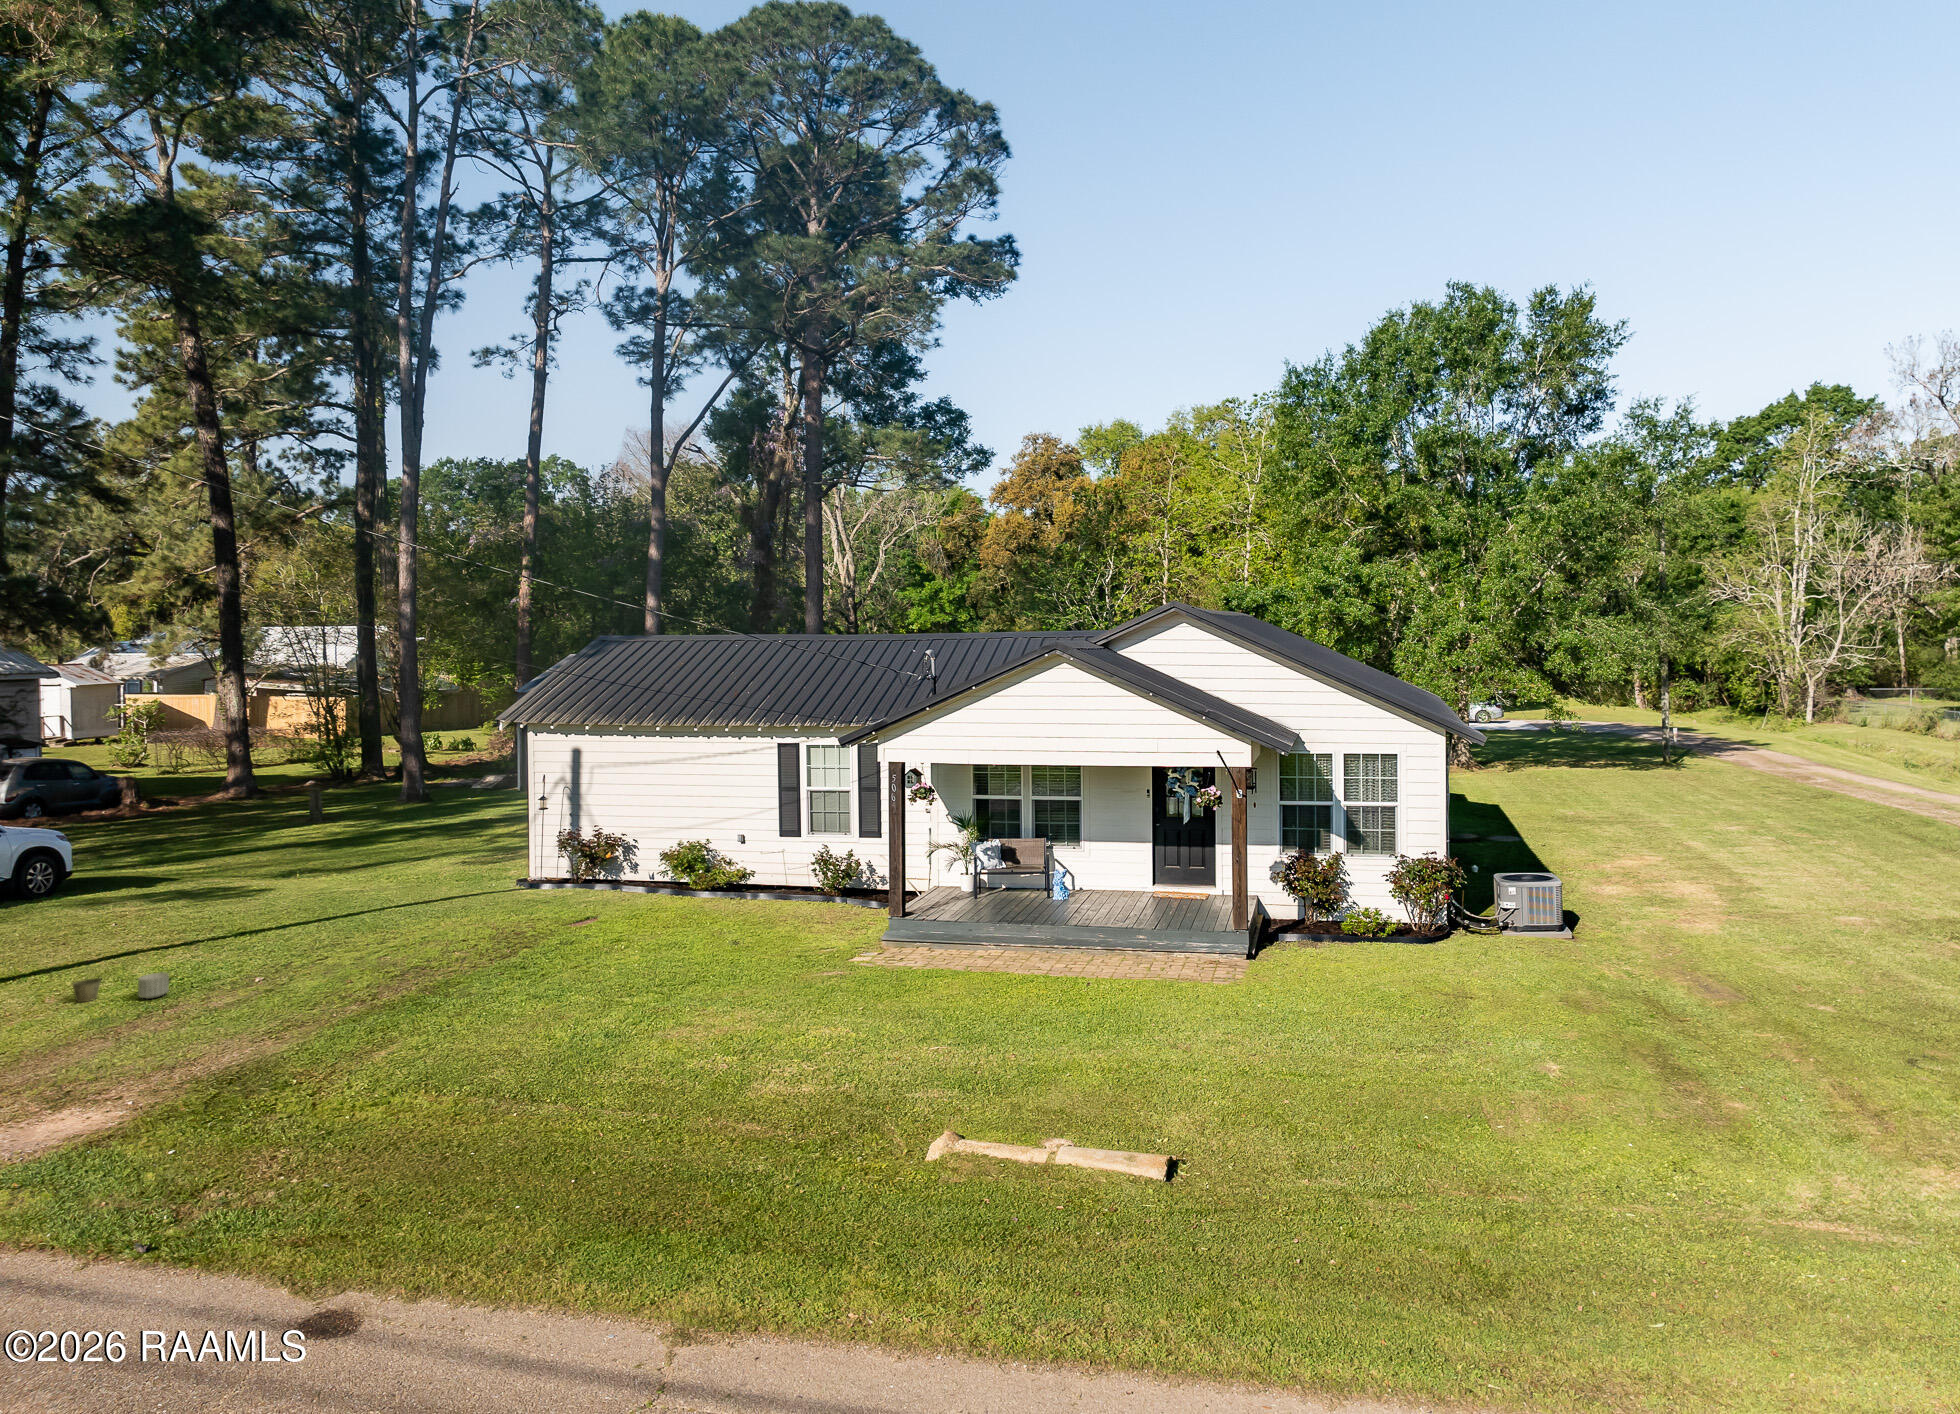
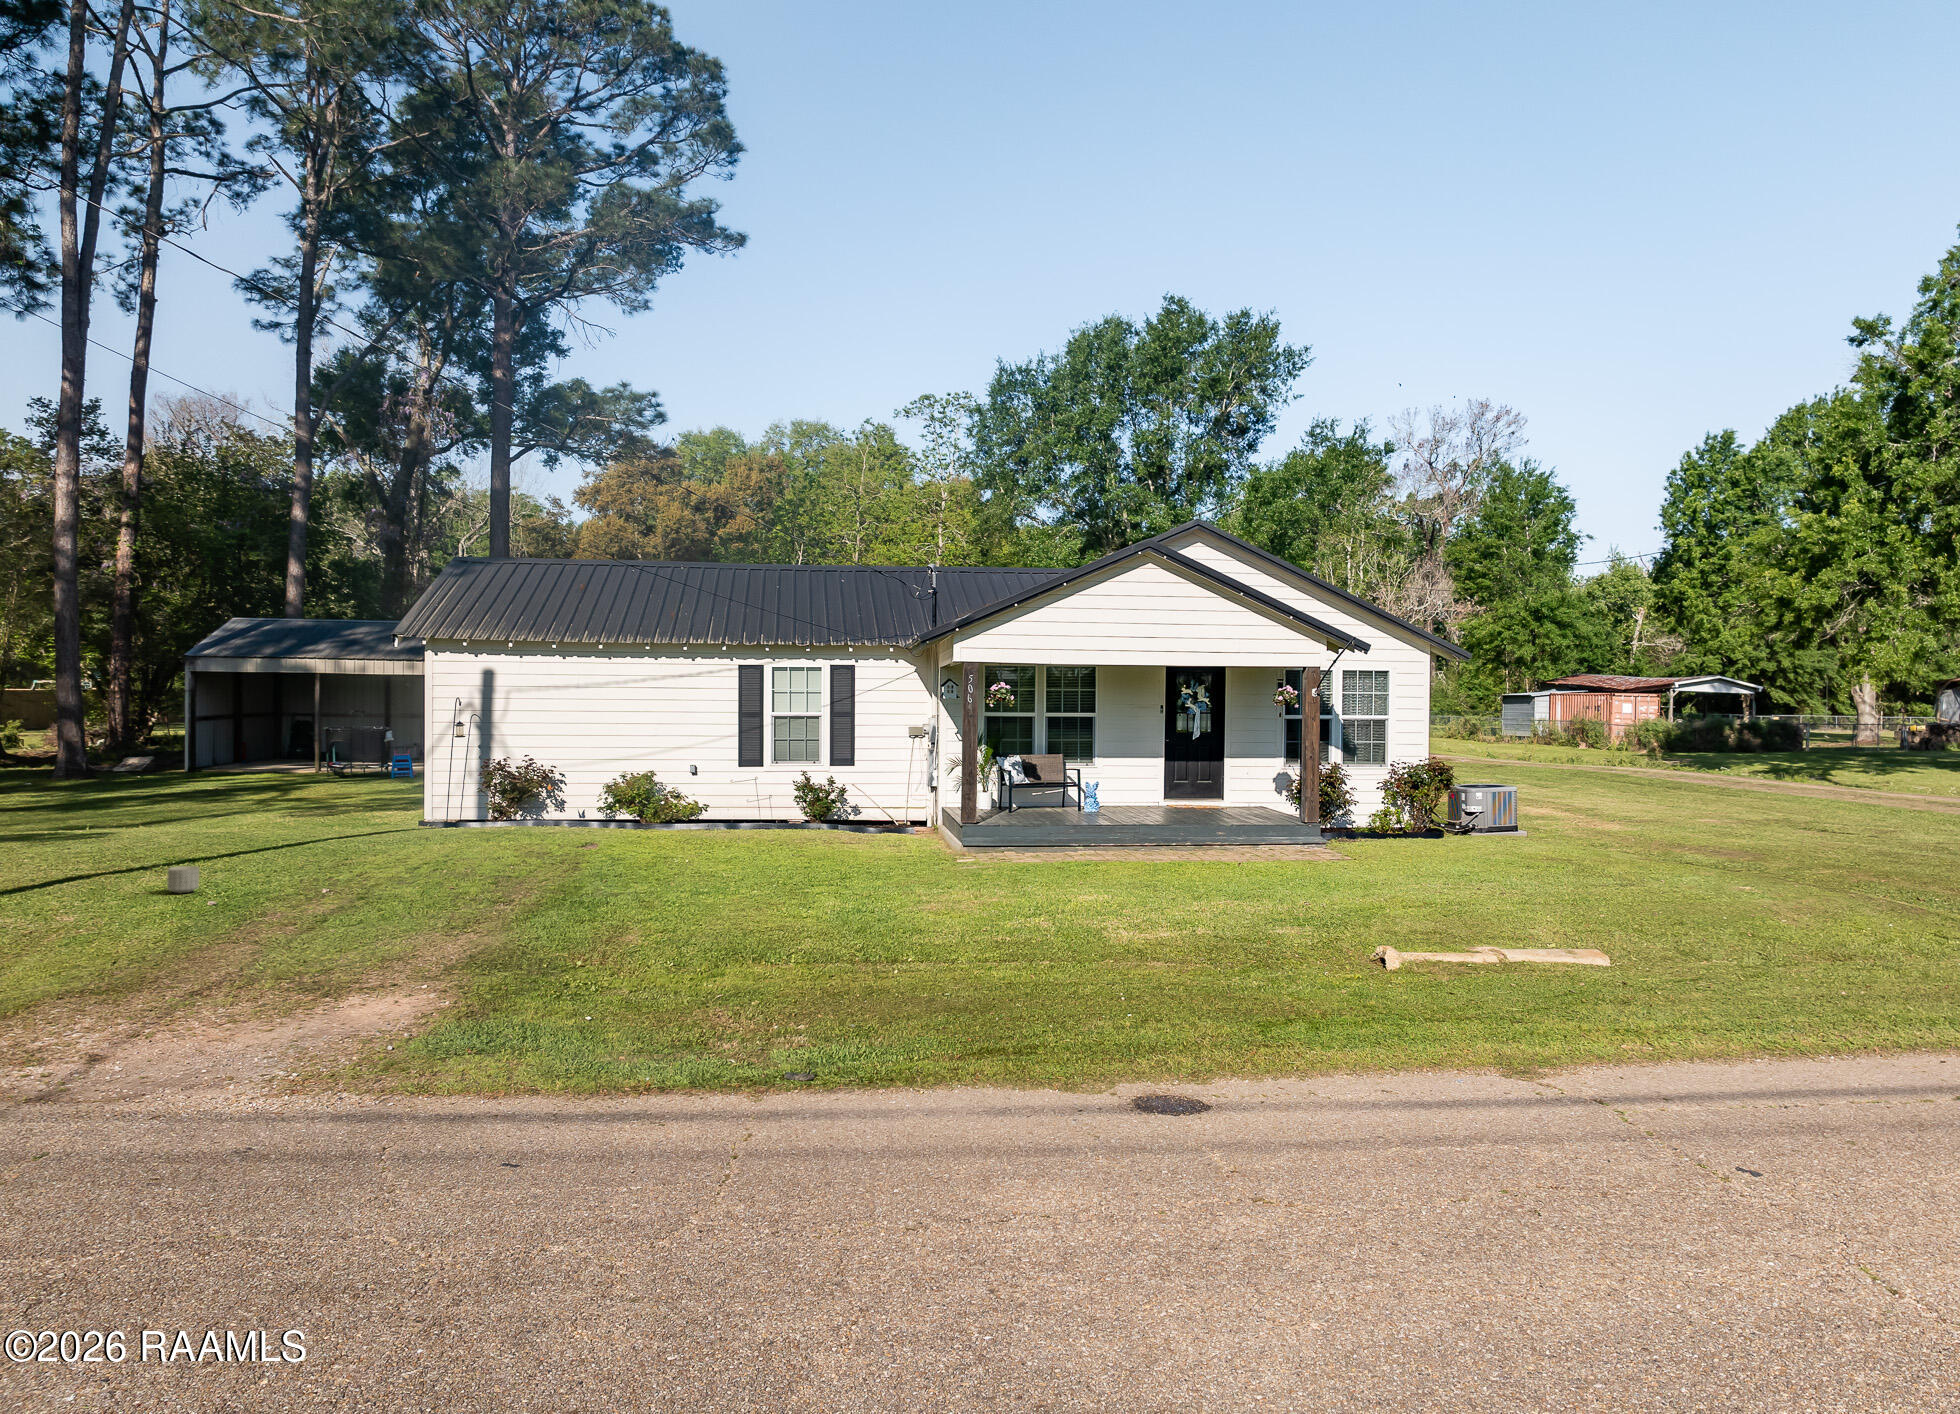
bucket: present [72,978,101,1002] -> none [84,859,115,898]

